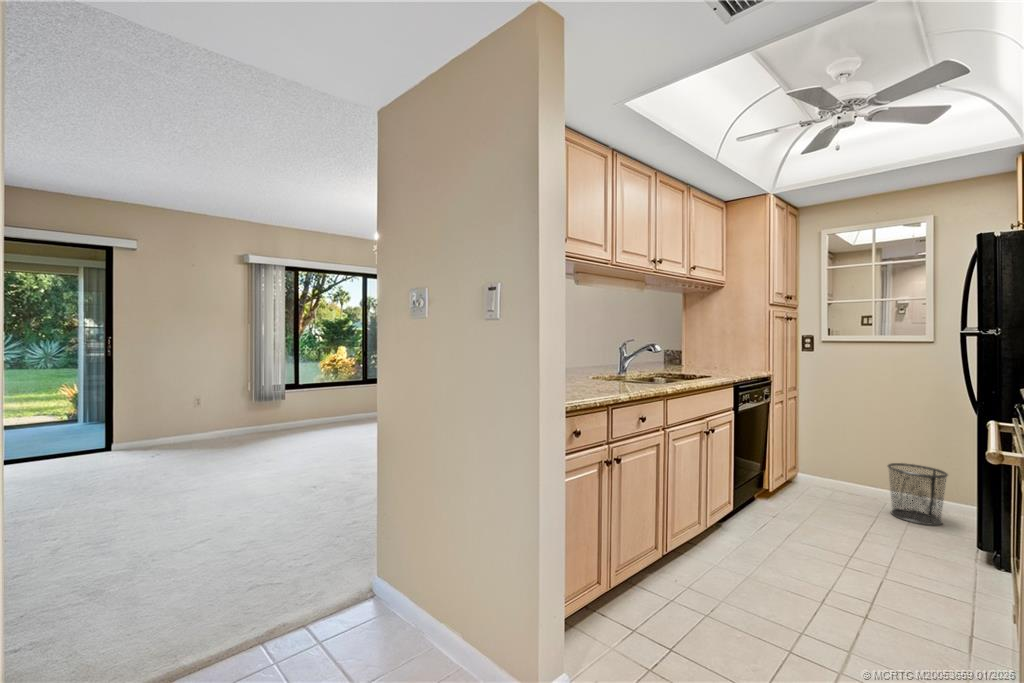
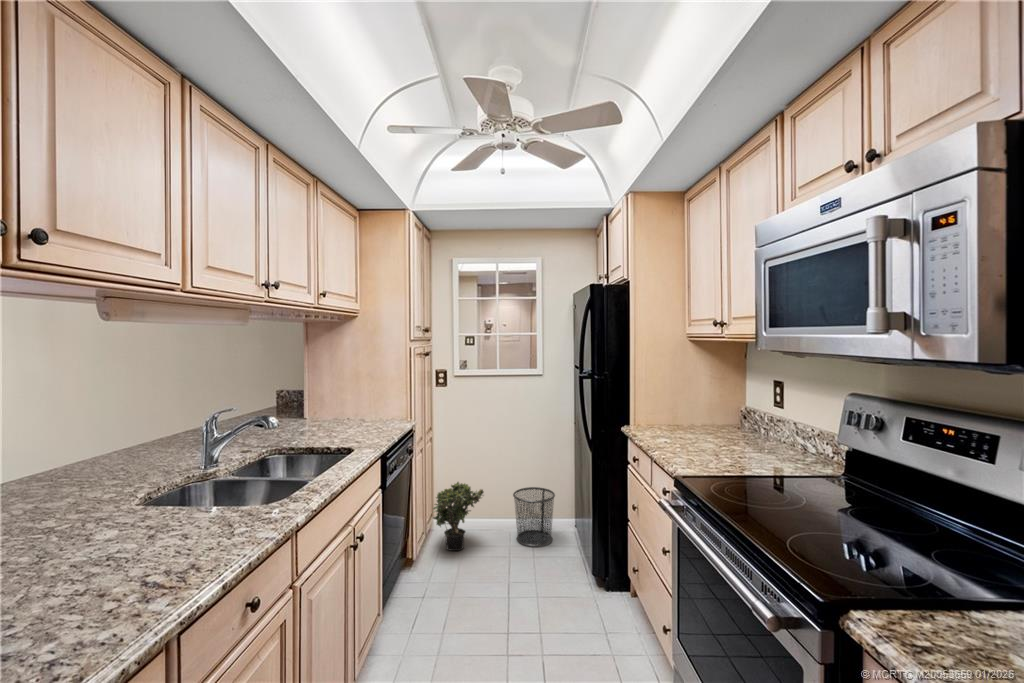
potted plant: none [789,438,848,502] -> present [433,482,484,551]

